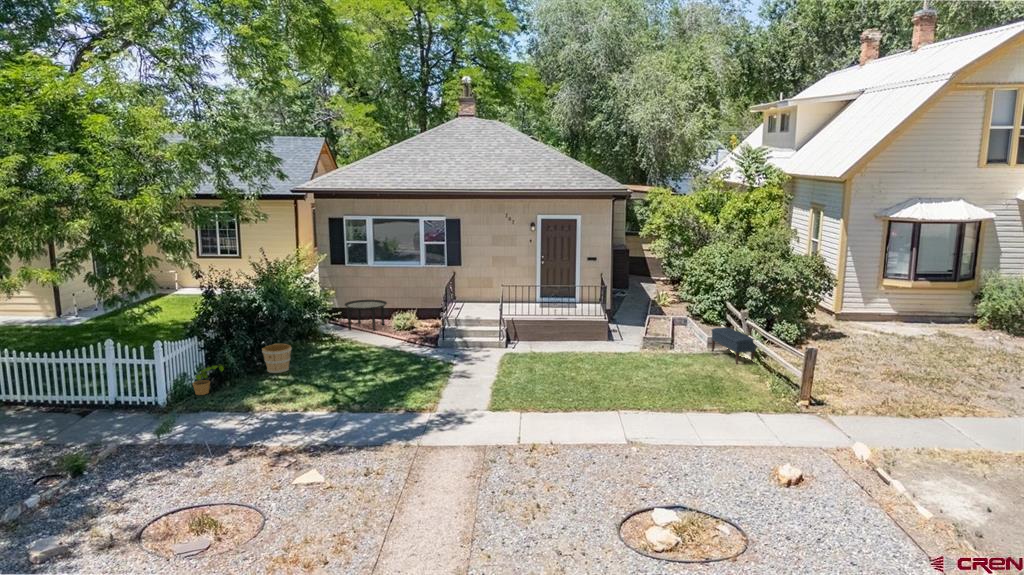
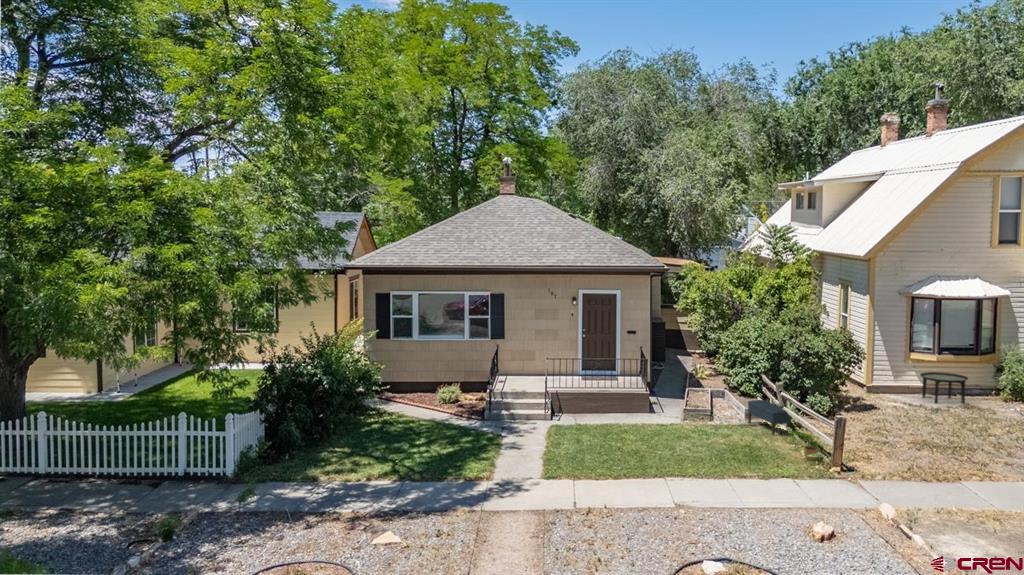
round table: present [345,300,387,331] -> present [920,372,968,404]
wooden bucket: present [262,344,292,373] -> none [323,416,351,444]
potted plant: present [193,365,224,395] -> present [790,431,820,460]

